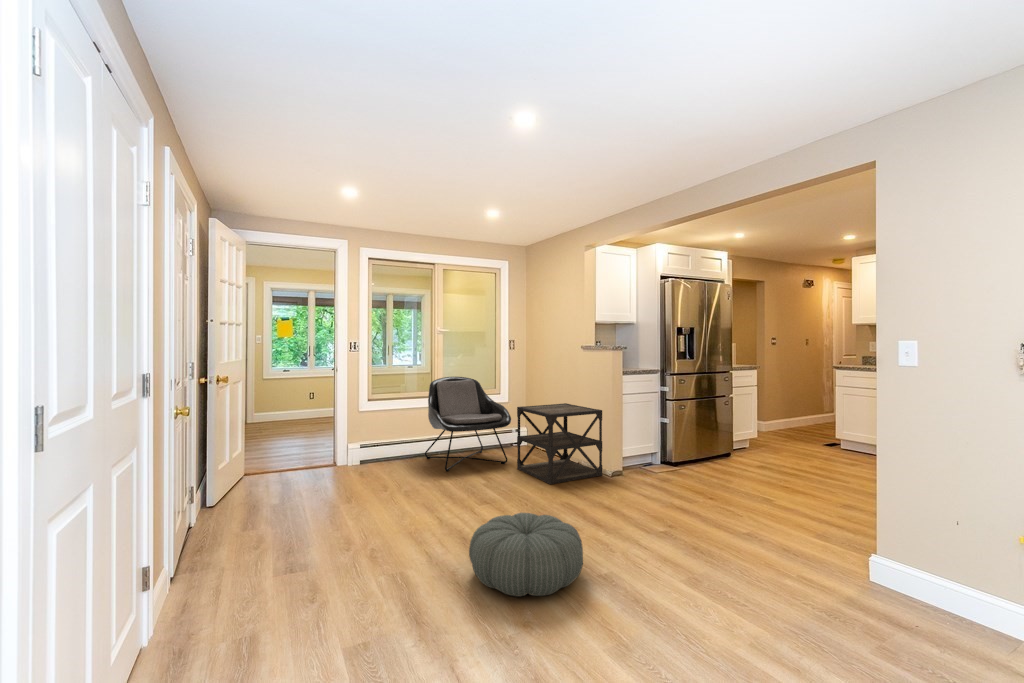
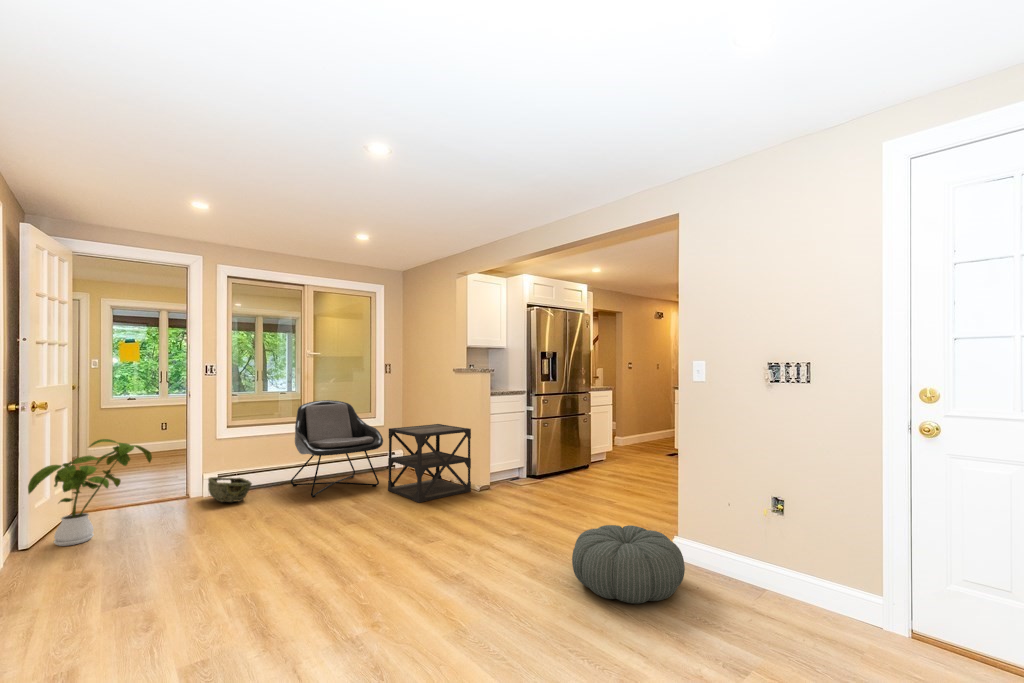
house plant: none [216,410,310,503] -> present [28,439,152,546]
woven basket: none [354,447,392,472] -> present [208,477,252,502]
pouf: present [469,513,583,596] -> present [572,525,685,604]

